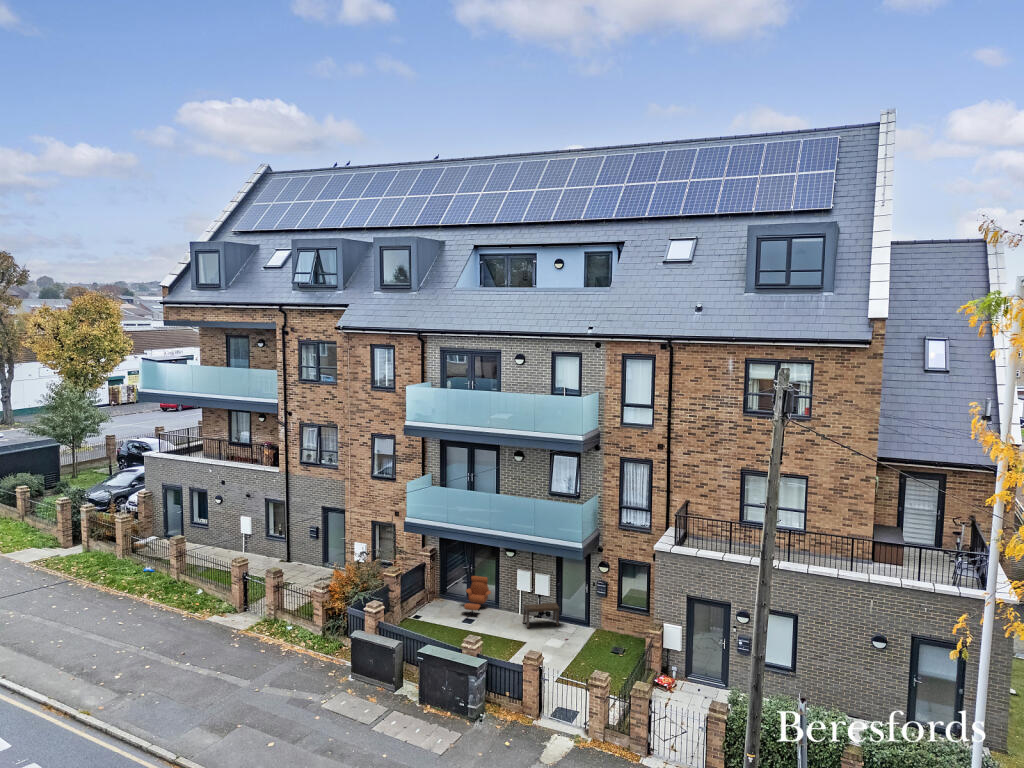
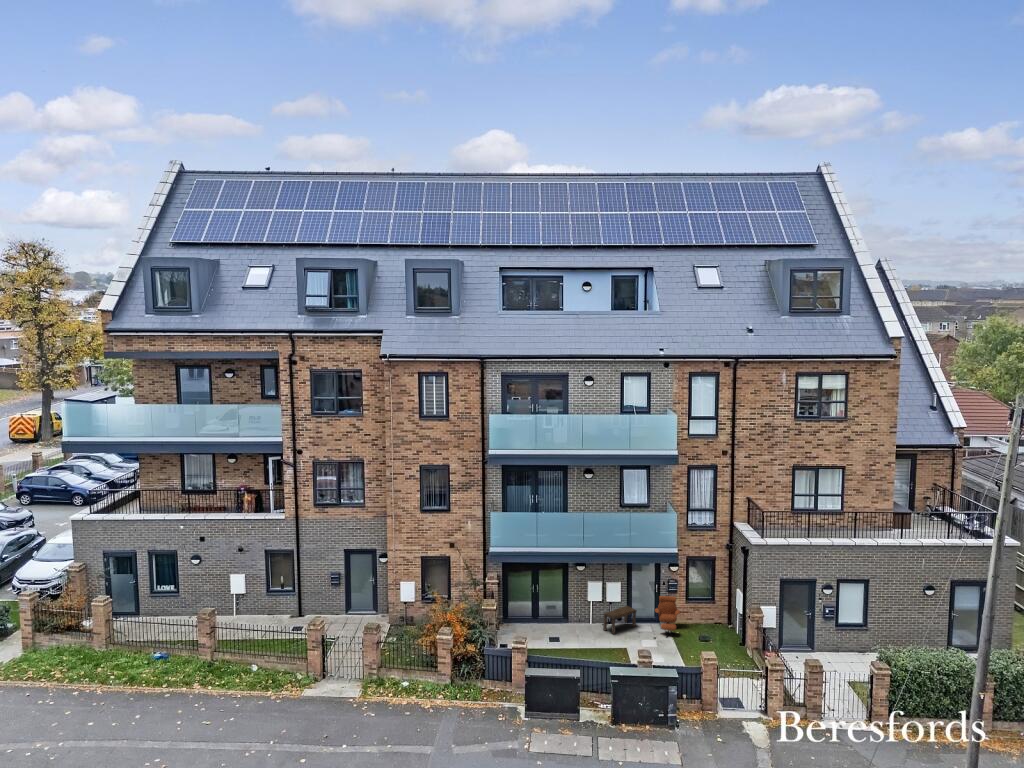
lounge chair: present [464,576,491,617] -> present [655,596,680,637]

